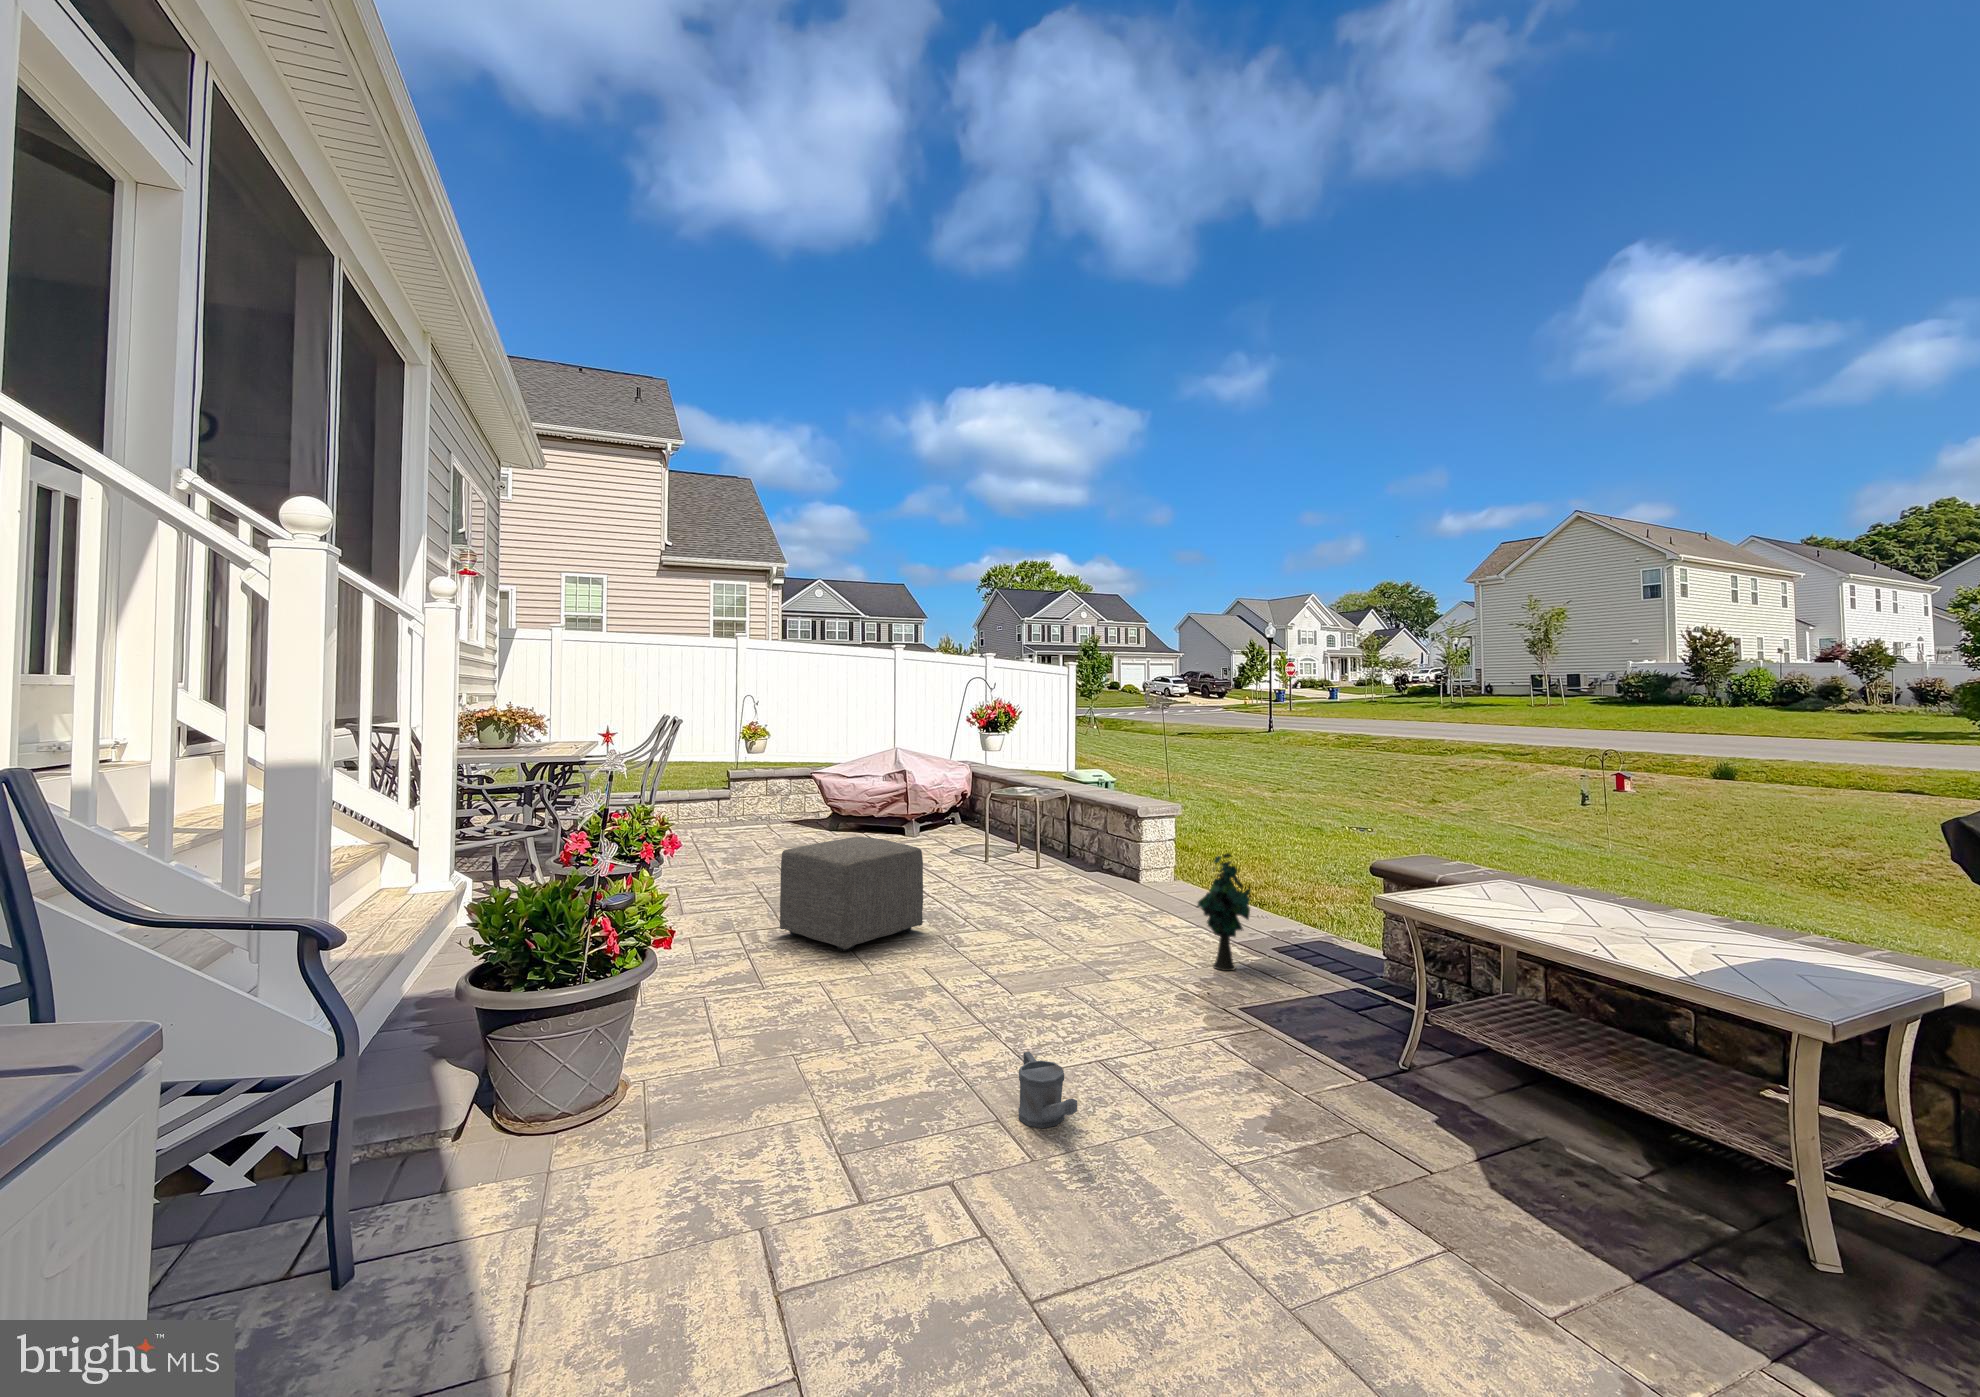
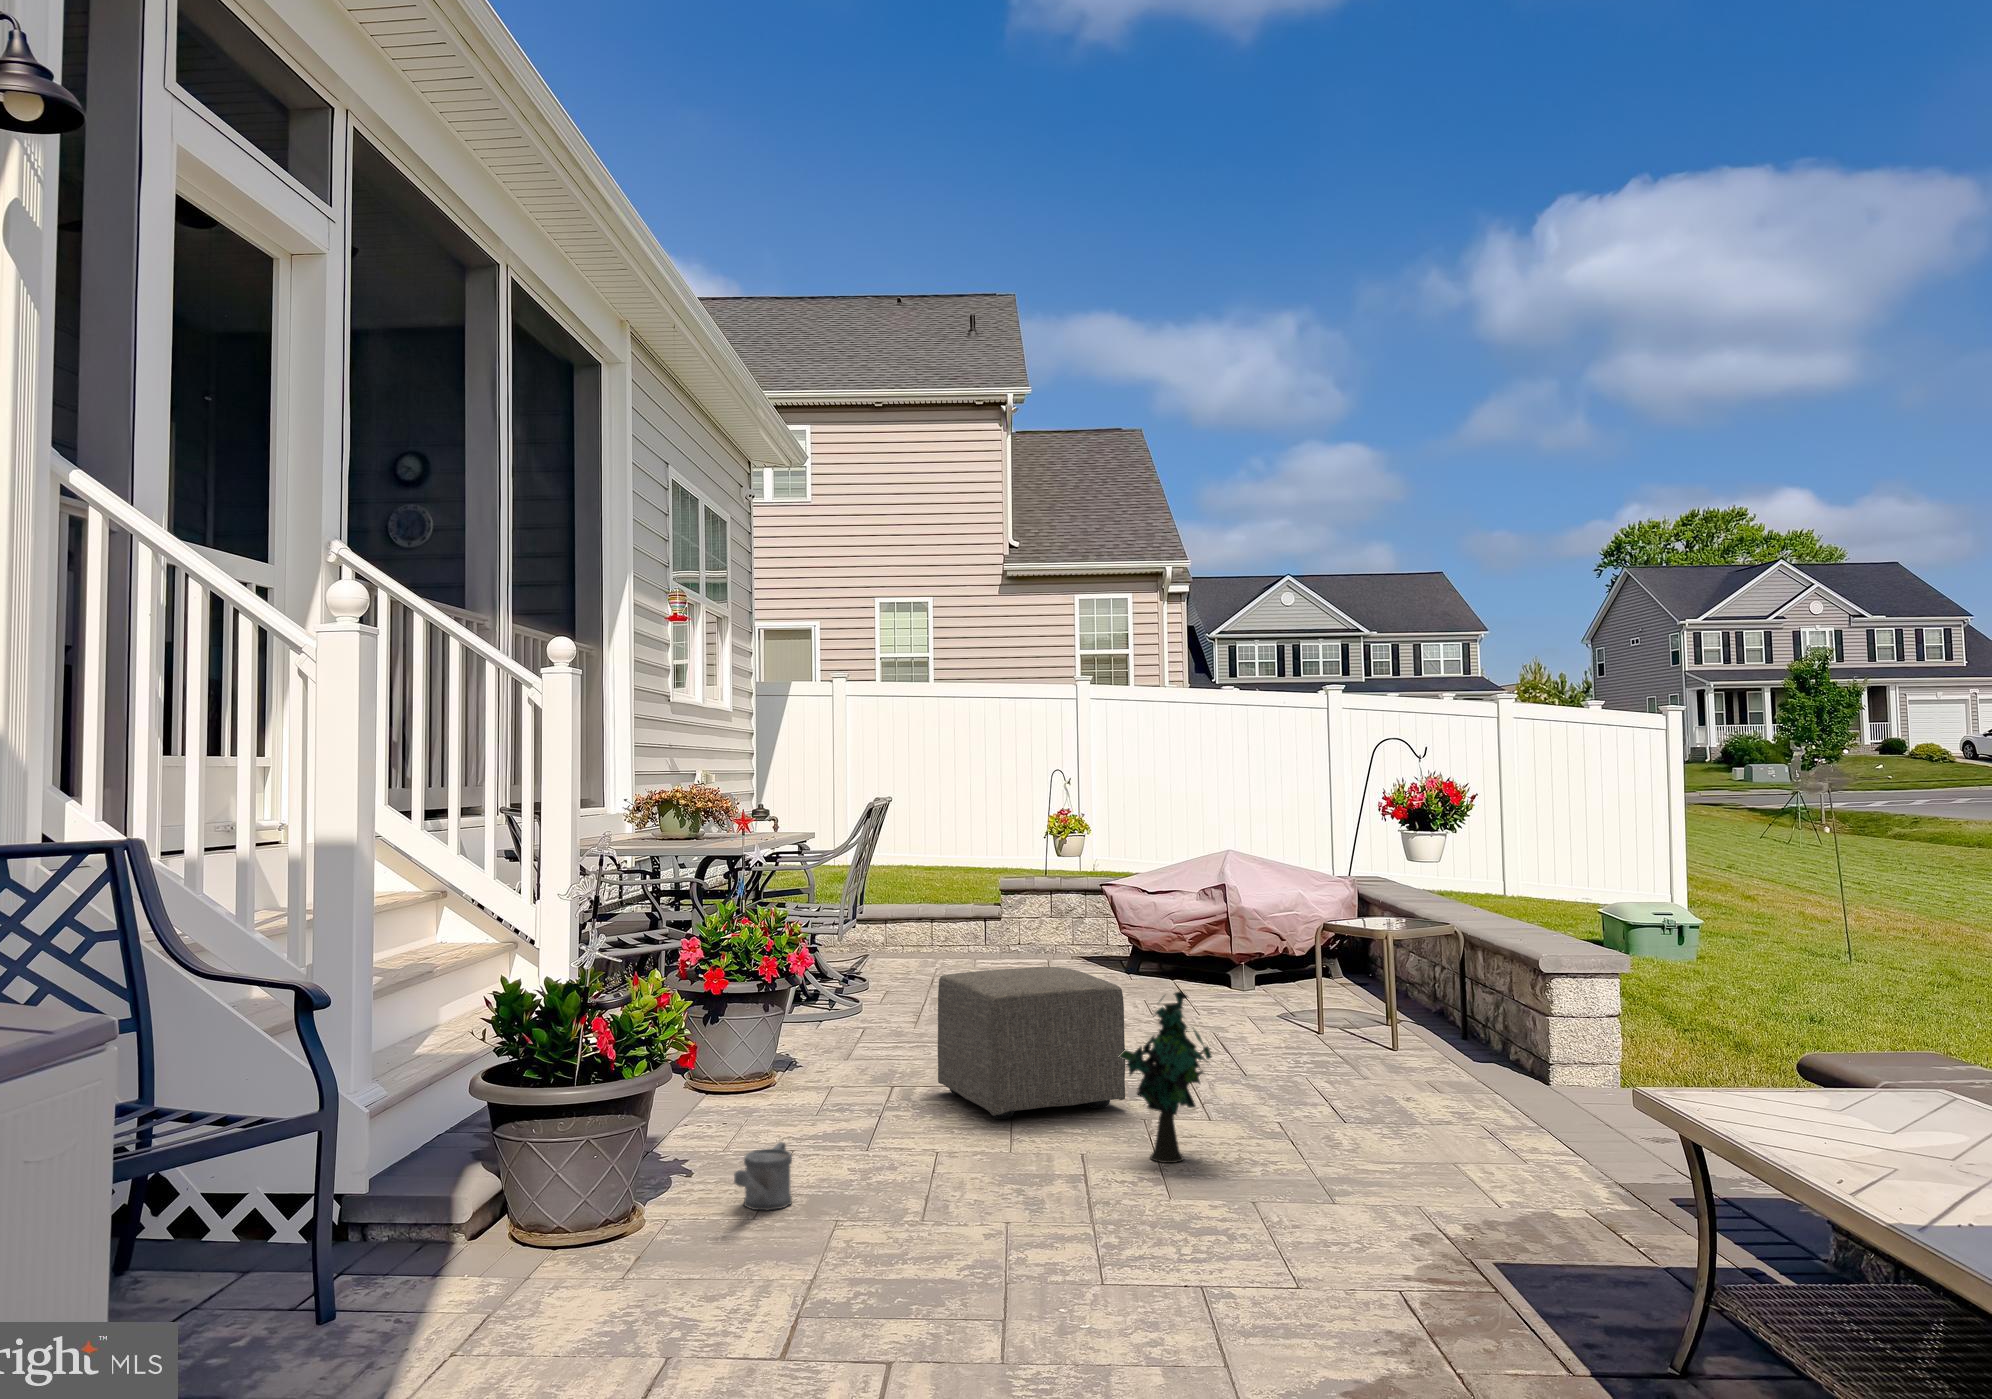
decorative plant: present [1197,853,1251,971] -> present [1119,991,1211,1163]
watering can: present [1019,1052,1077,1128] -> present [734,1142,792,1211]

